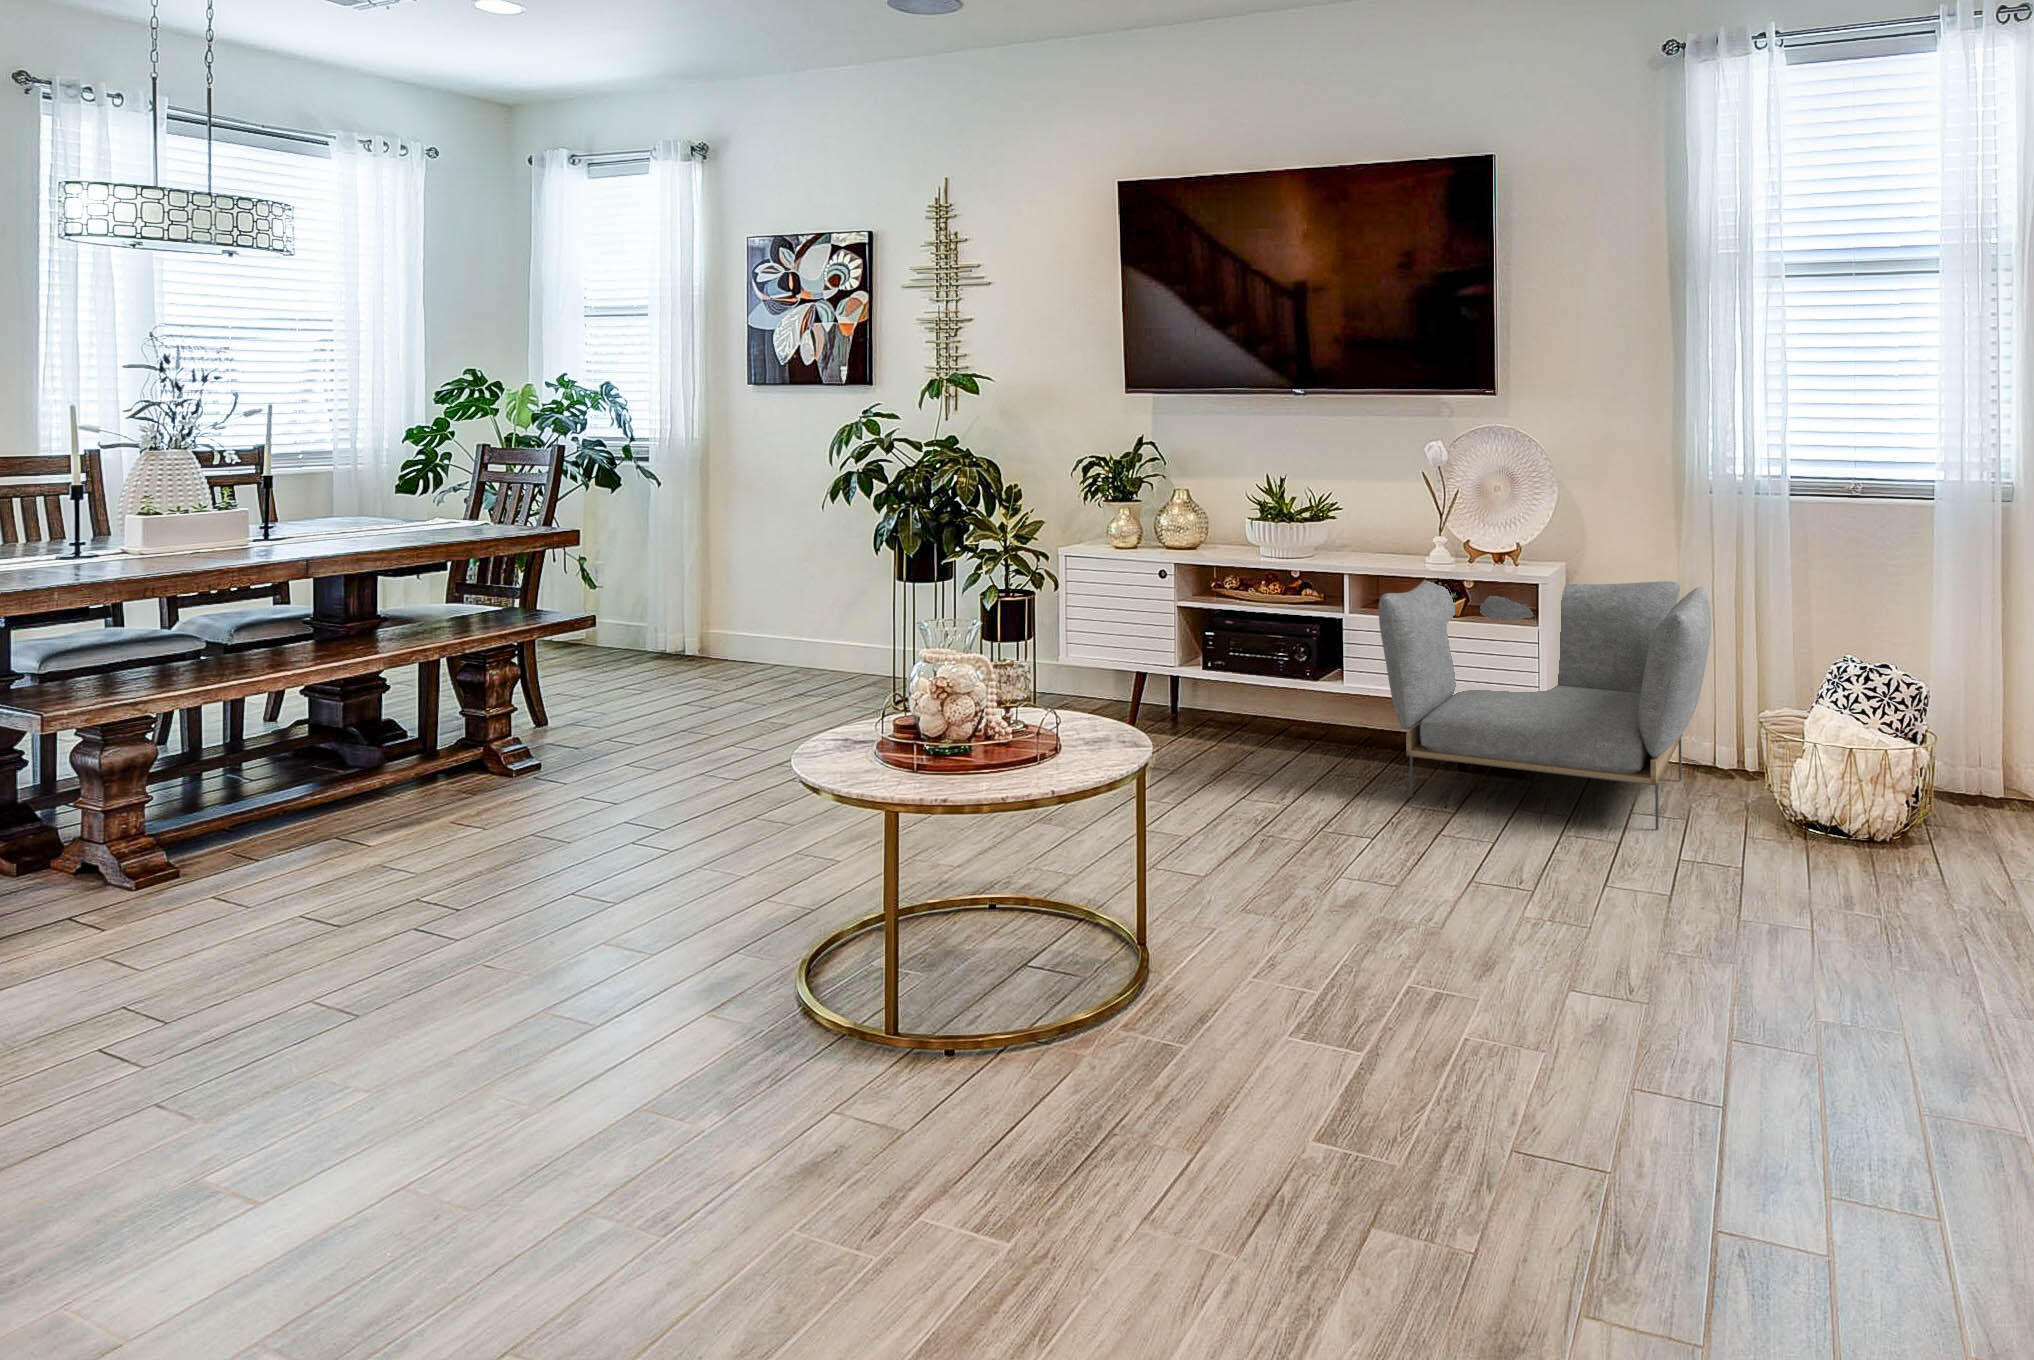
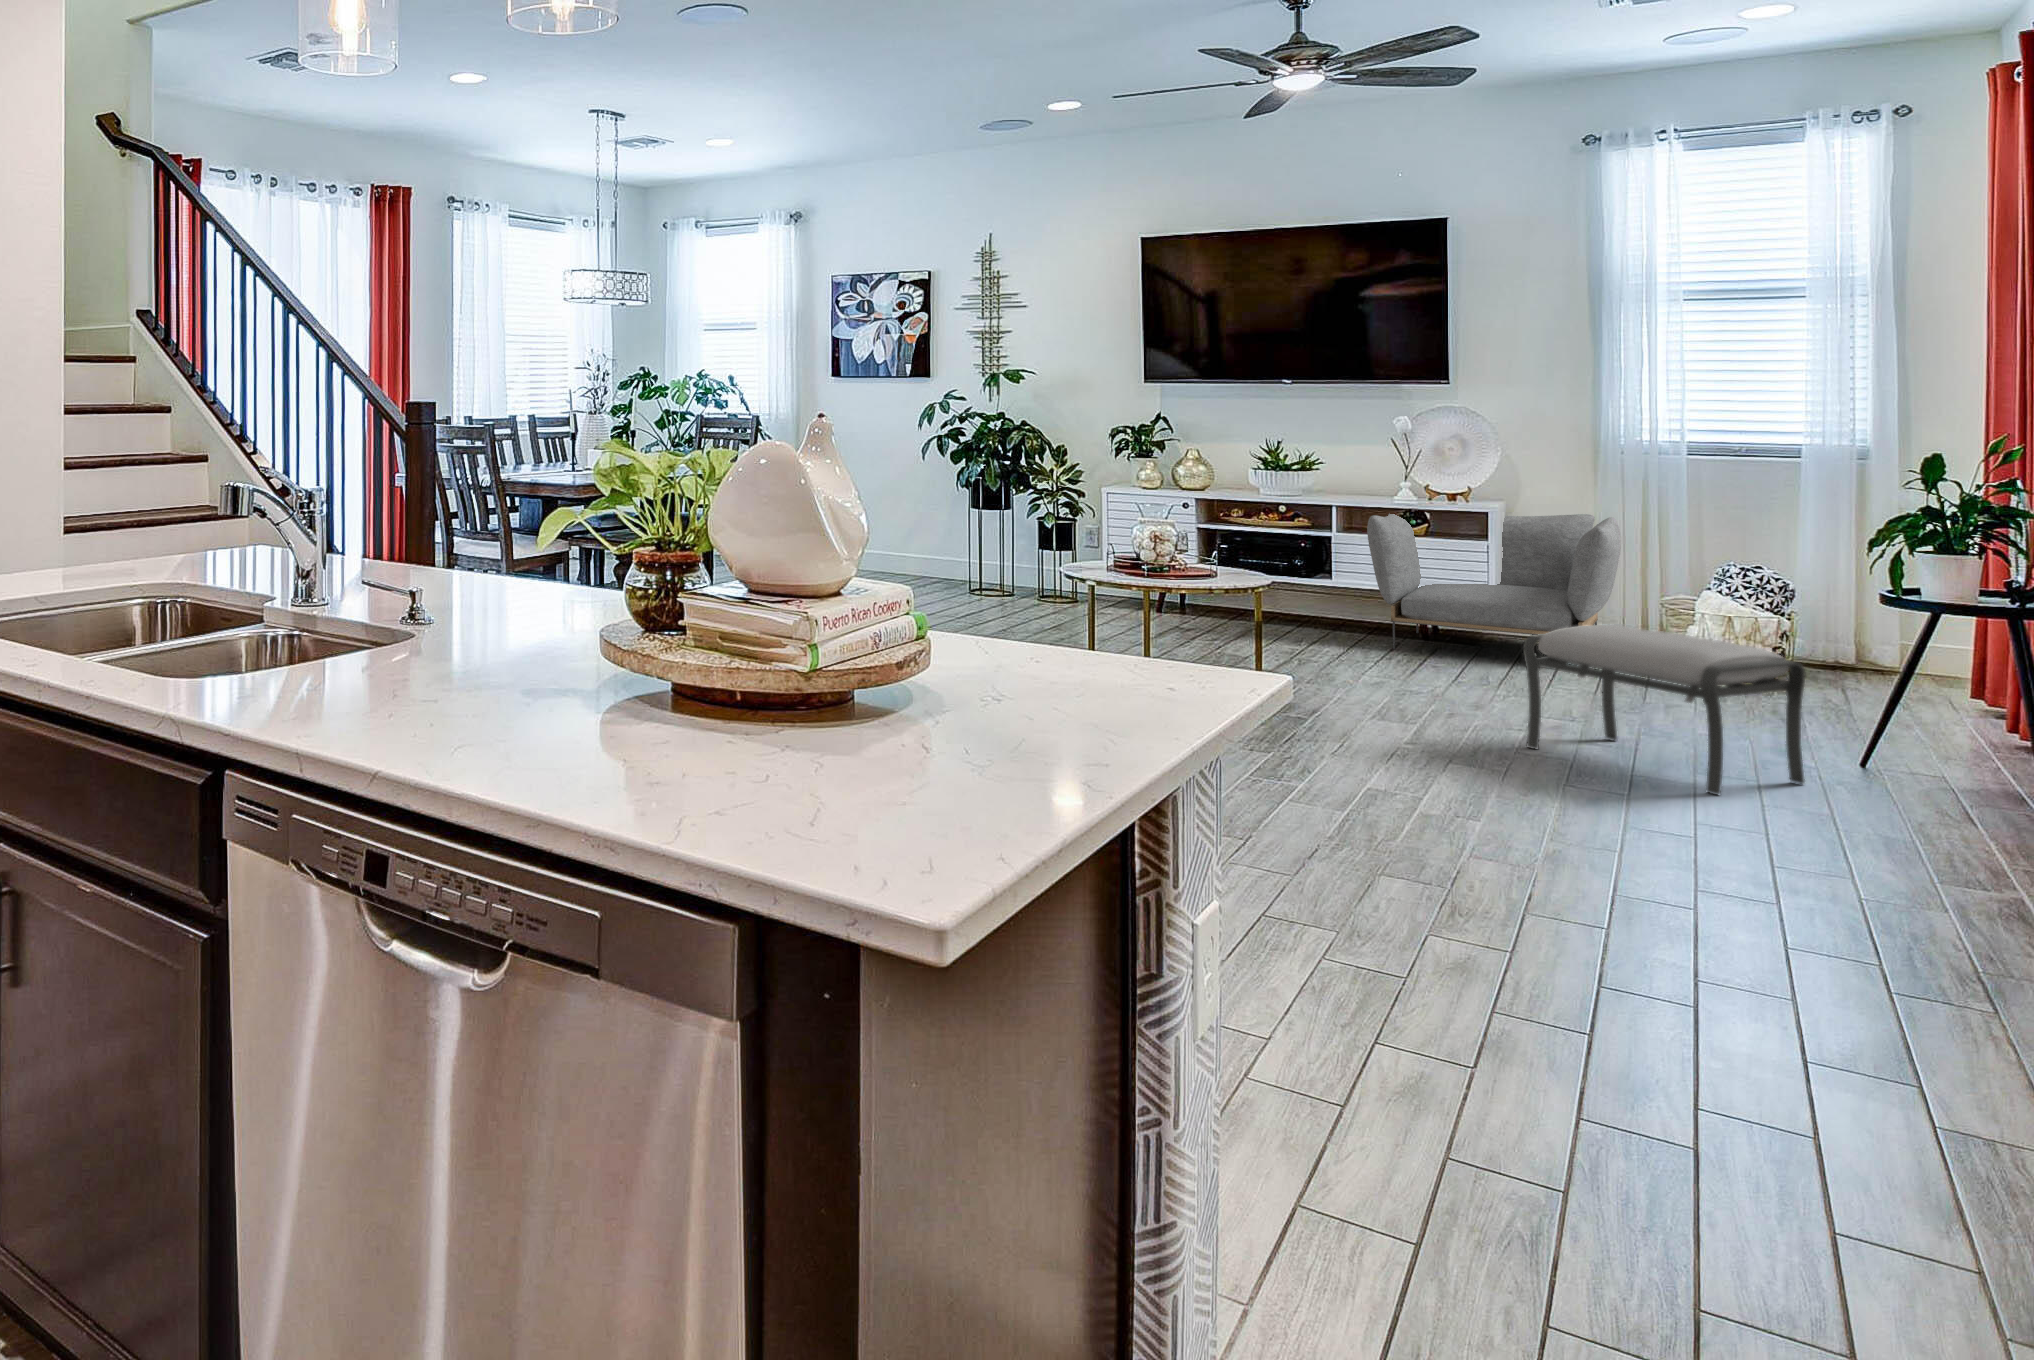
ottoman: none [1516,854,1999,1302] -> present [1523,625,1805,795]

